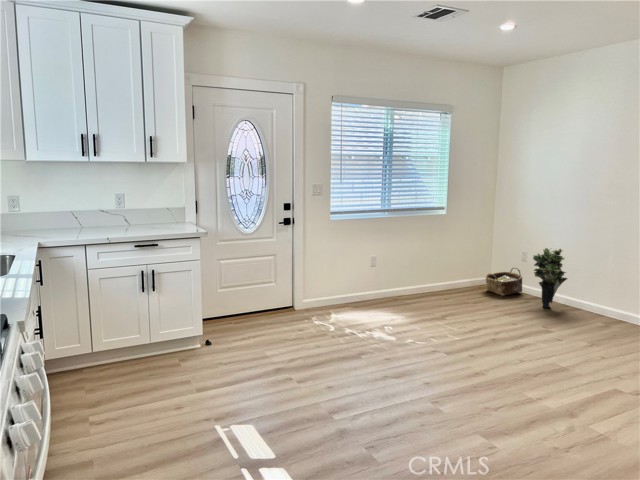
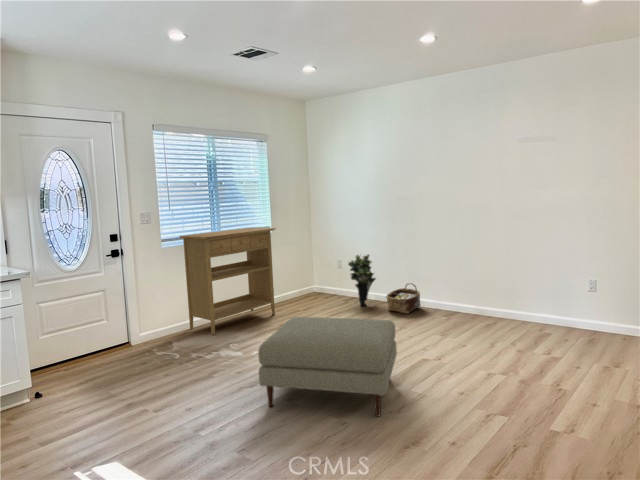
console table: none [348,207,450,313] -> present [179,228,276,335]
woven basket: present [486,268,522,296] -> present [386,283,420,314]
ottoman: none [402,312,582,455] -> present [258,317,397,416]

